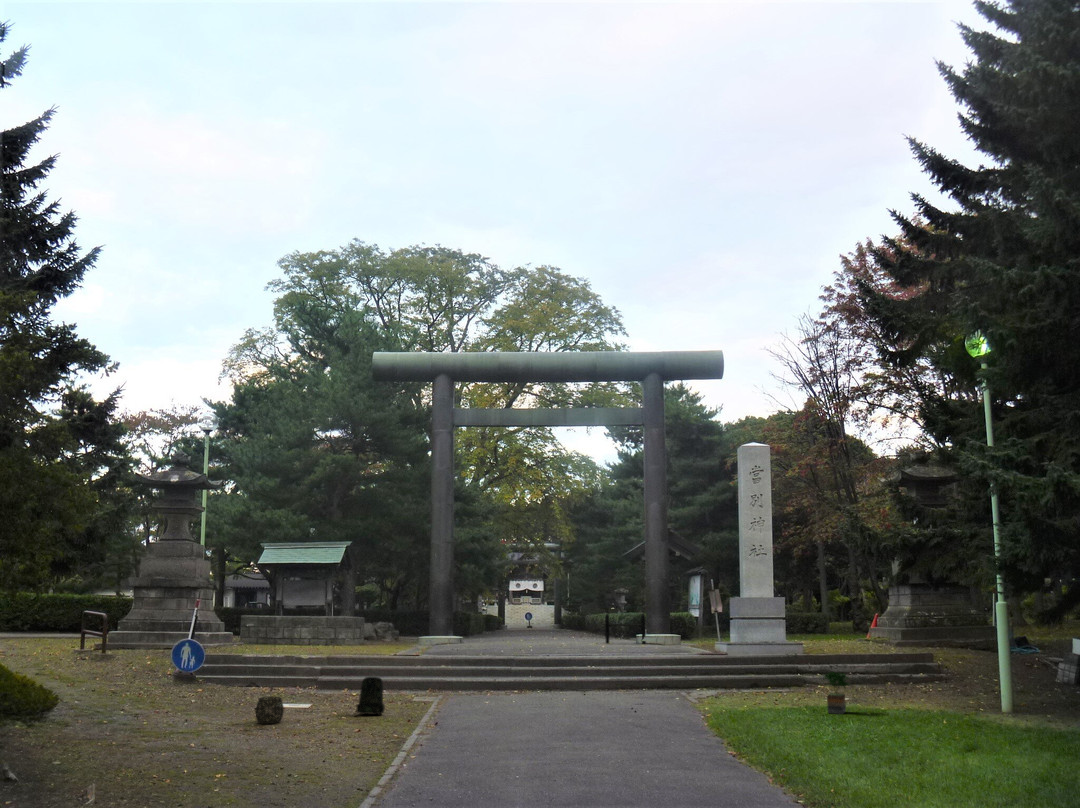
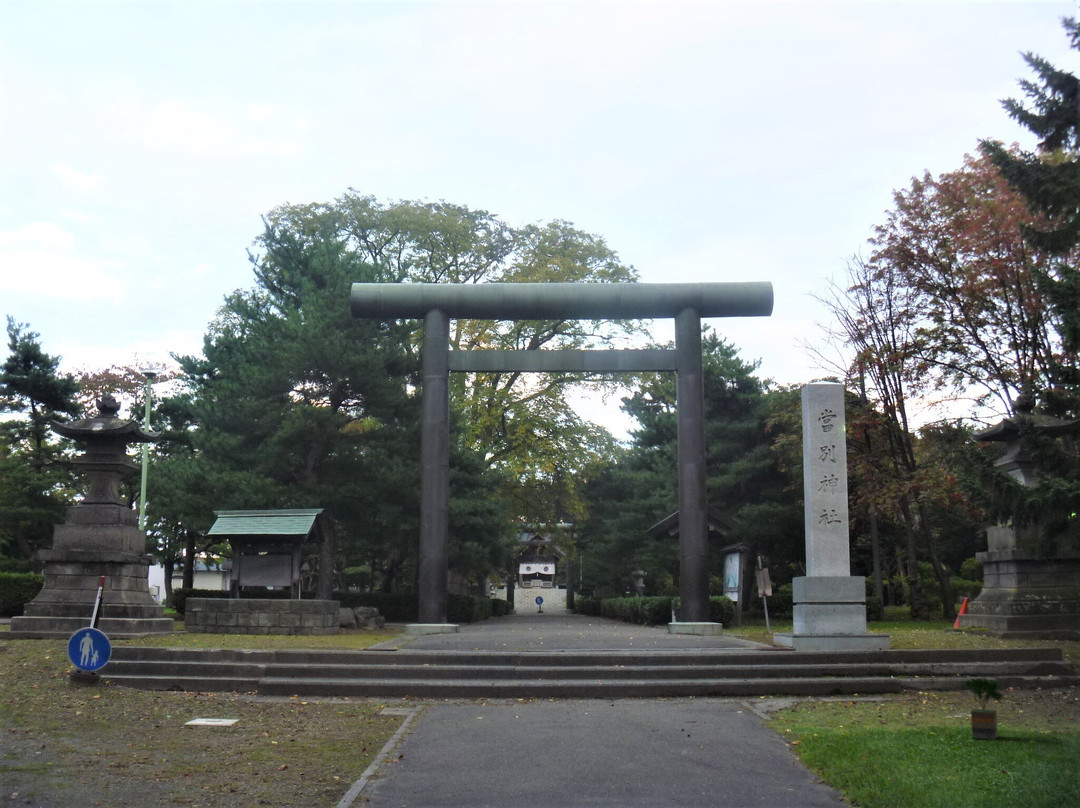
bench: present [605,614,646,644] -> none [630,600,679,636]
backpack: present [357,677,385,714] -> none [292,682,333,737]
woven basket: present [255,697,284,724] -> none [141,711,184,751]

